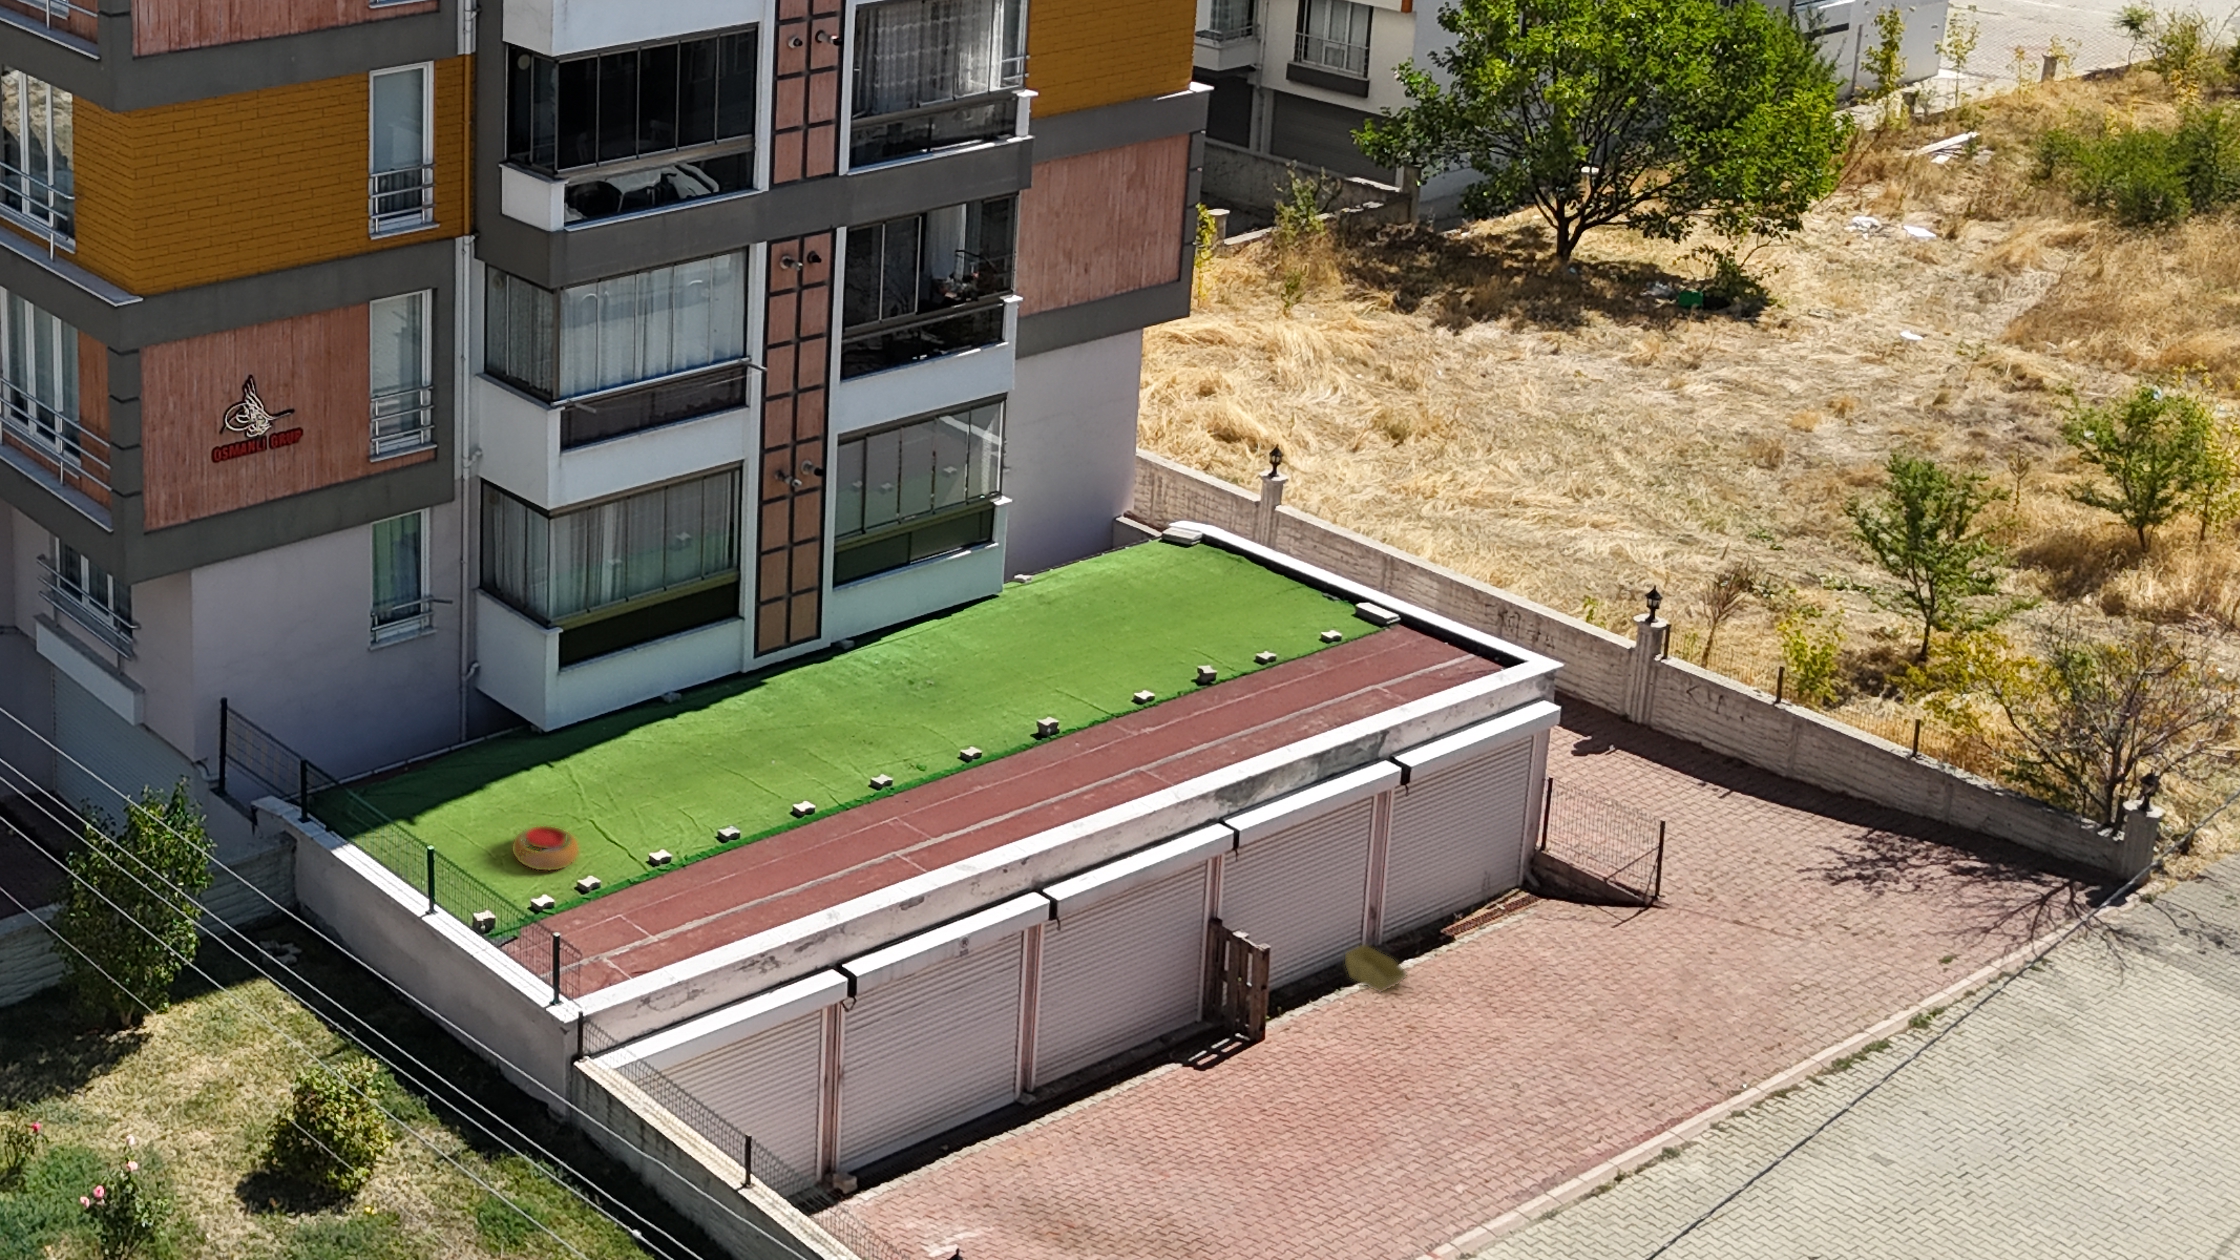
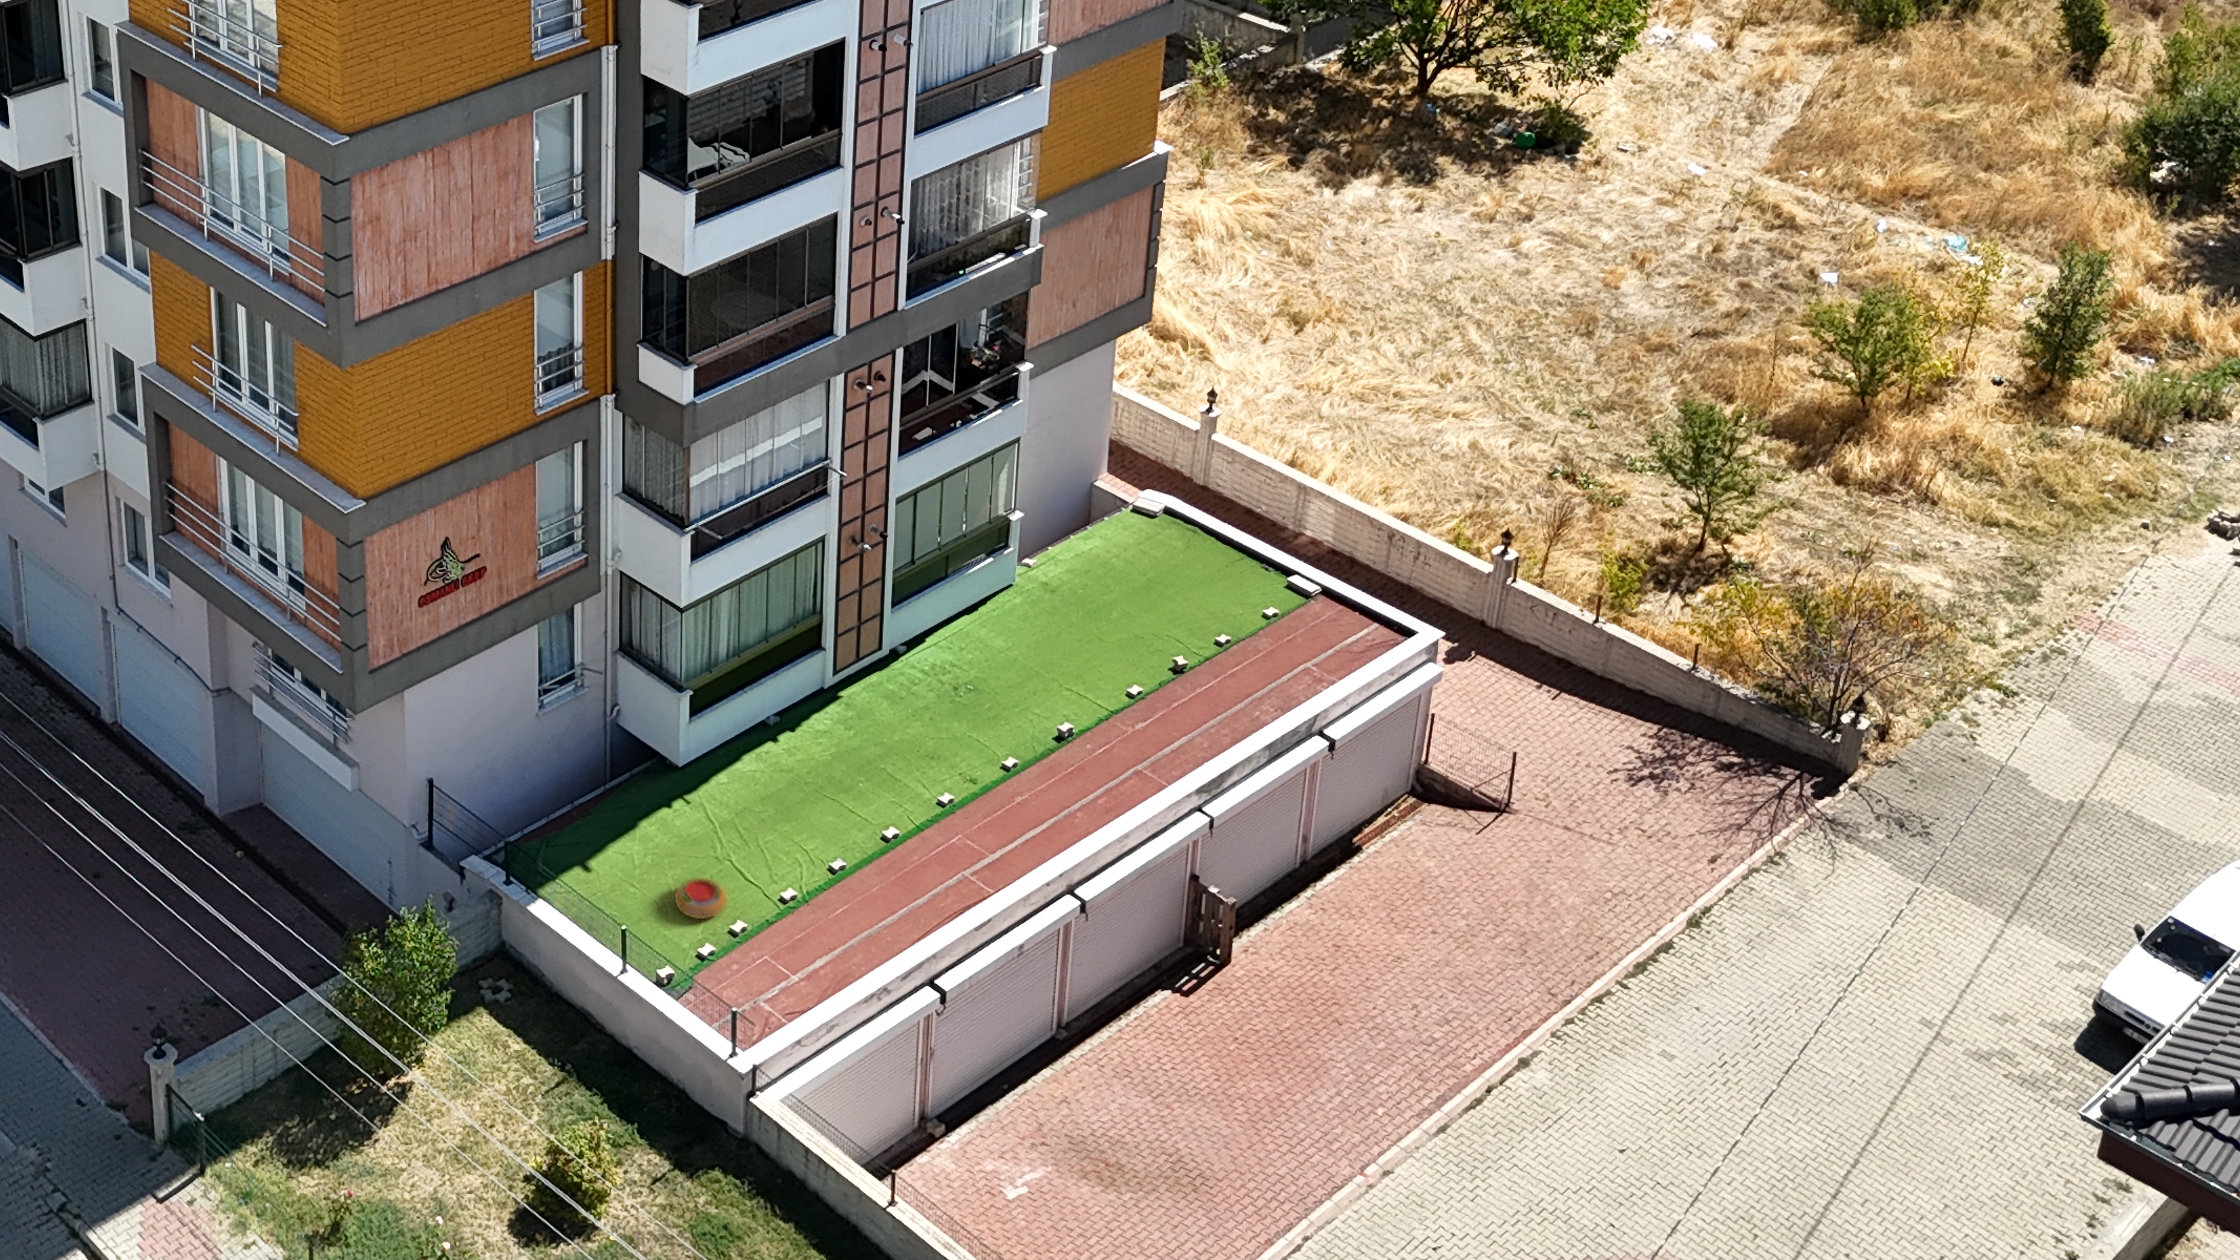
storage bin: present [1345,945,1407,992] -> none [1284,864,1331,905]

